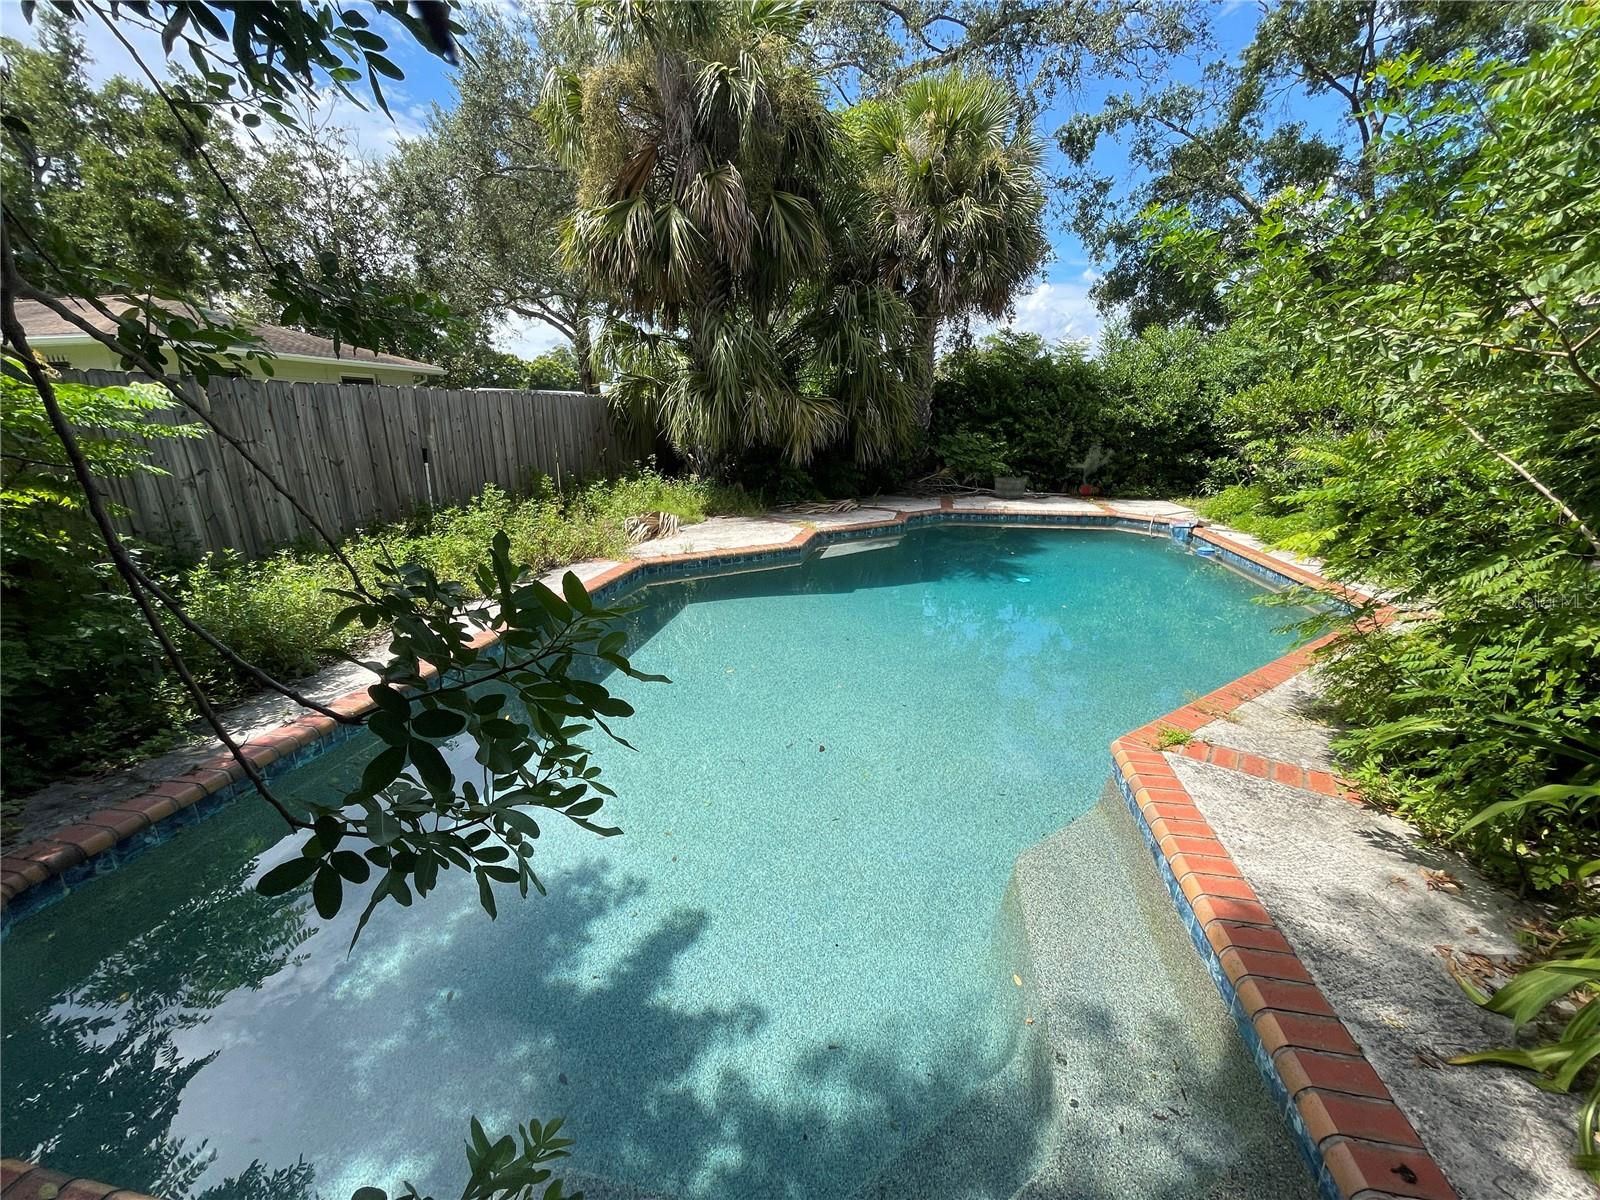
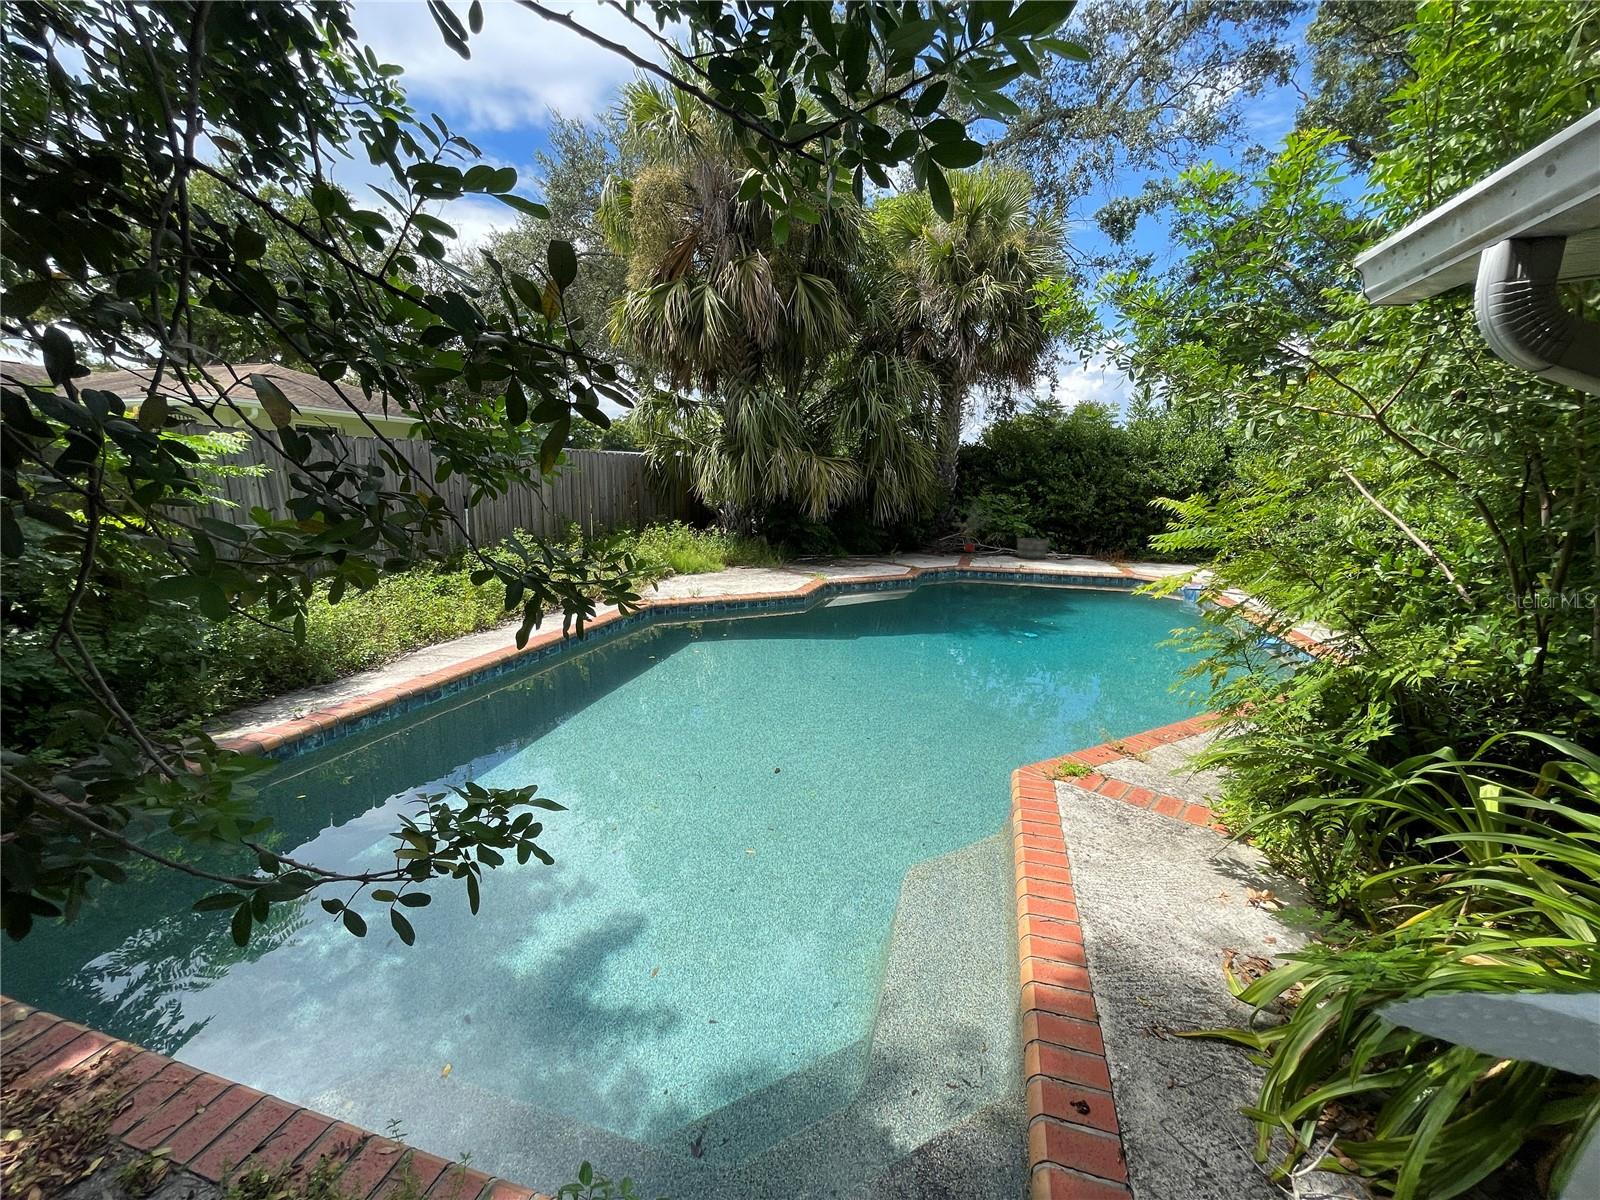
potted tree: present [1068,444,1112,495] -> present [953,505,991,553]

